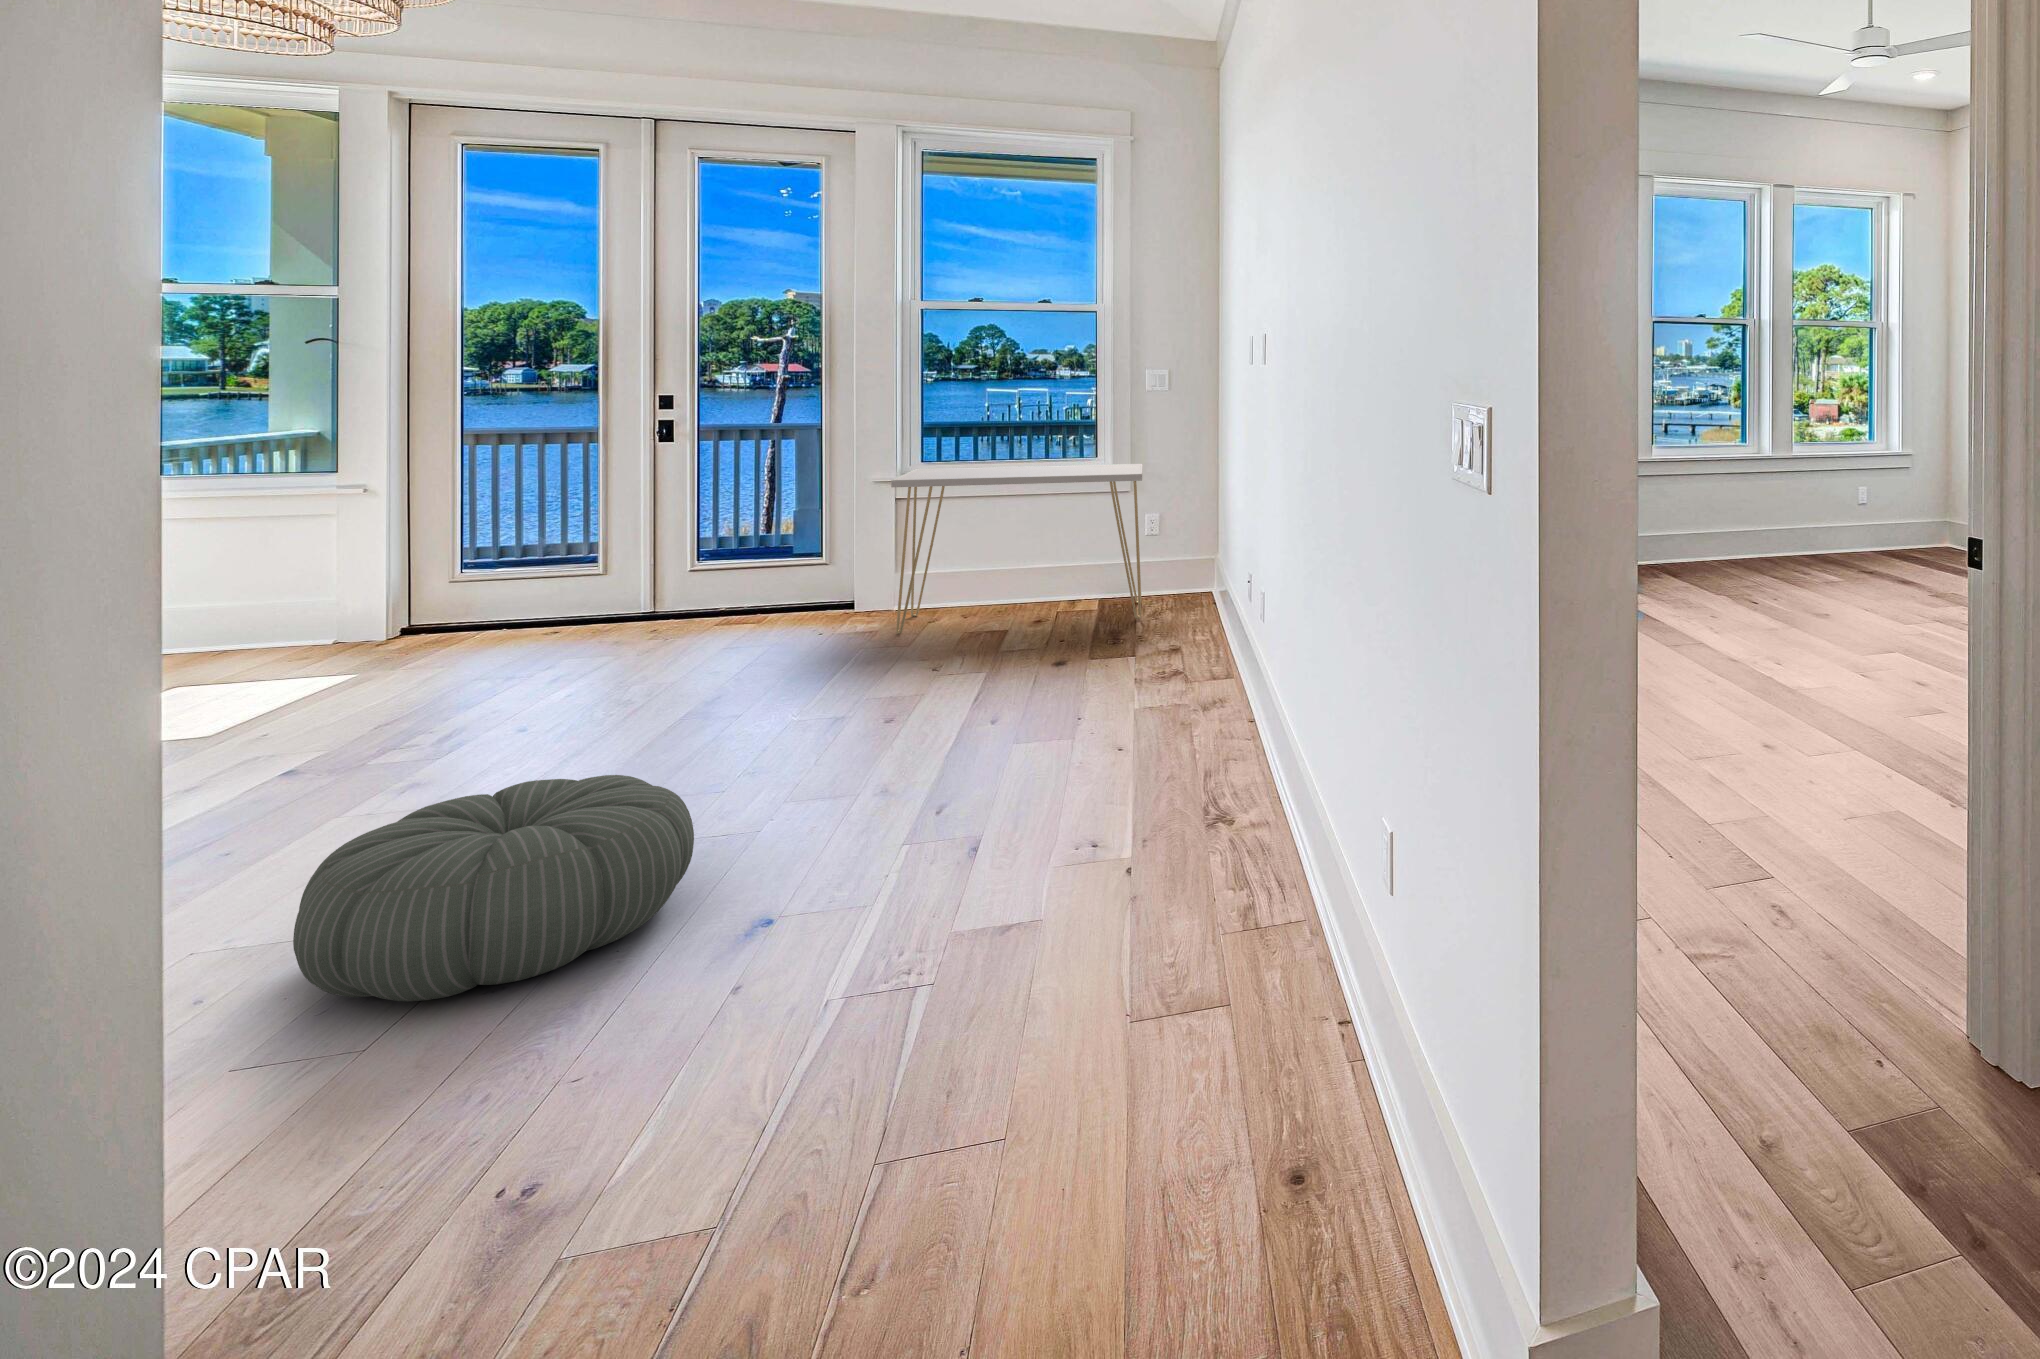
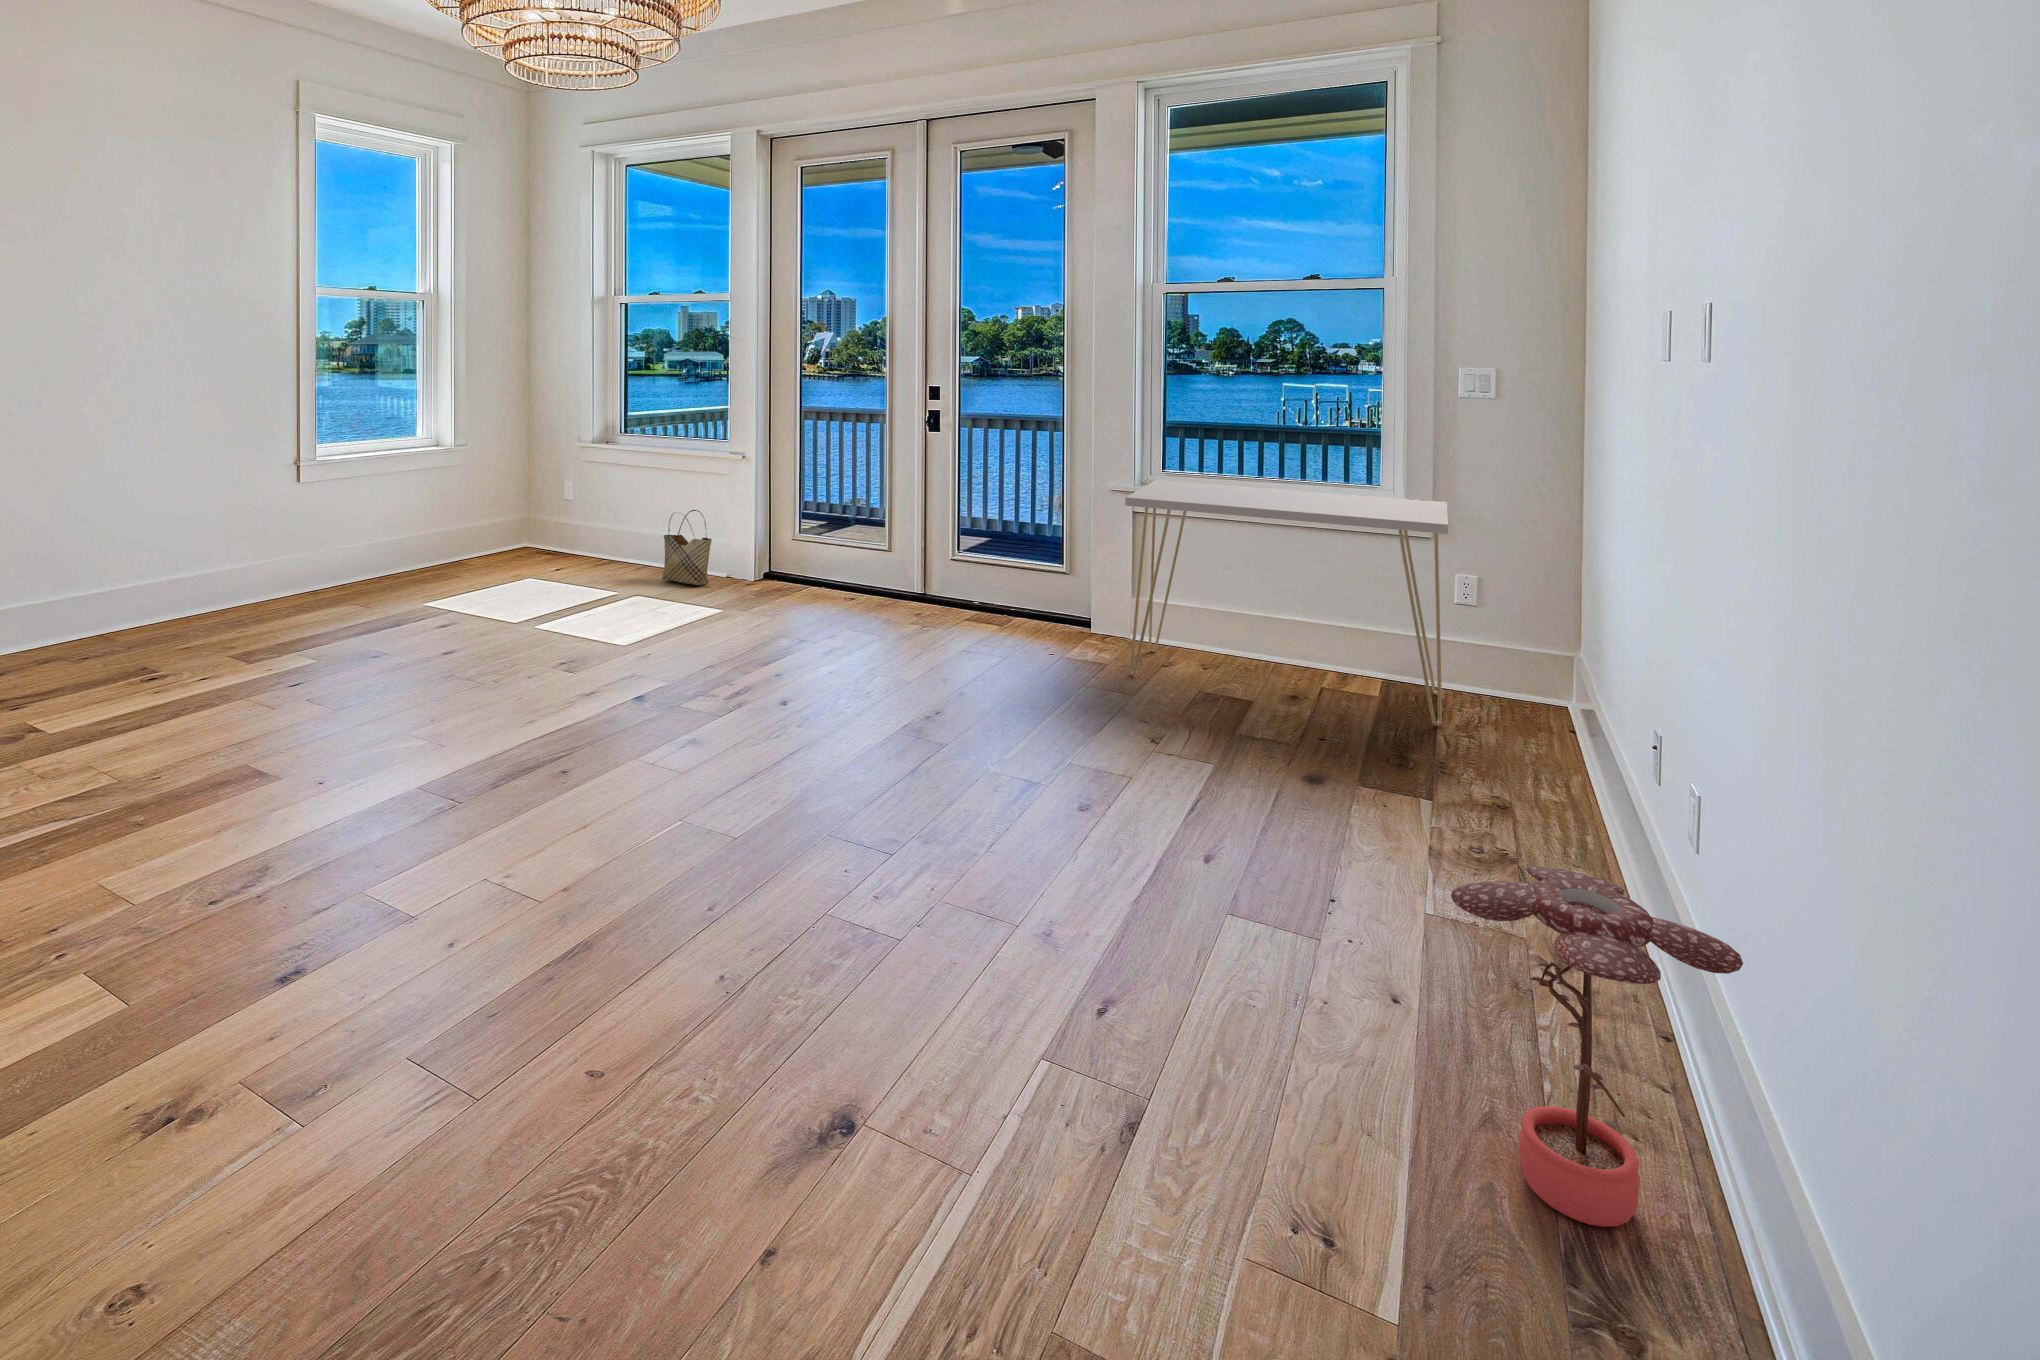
woven basket: none [234,562,328,656] -> present [662,510,712,585]
potted plant: none [1138,621,1270,797] -> present [1451,866,1743,1227]
pouf: present [293,775,694,1001] -> none [497,847,840,1135]

